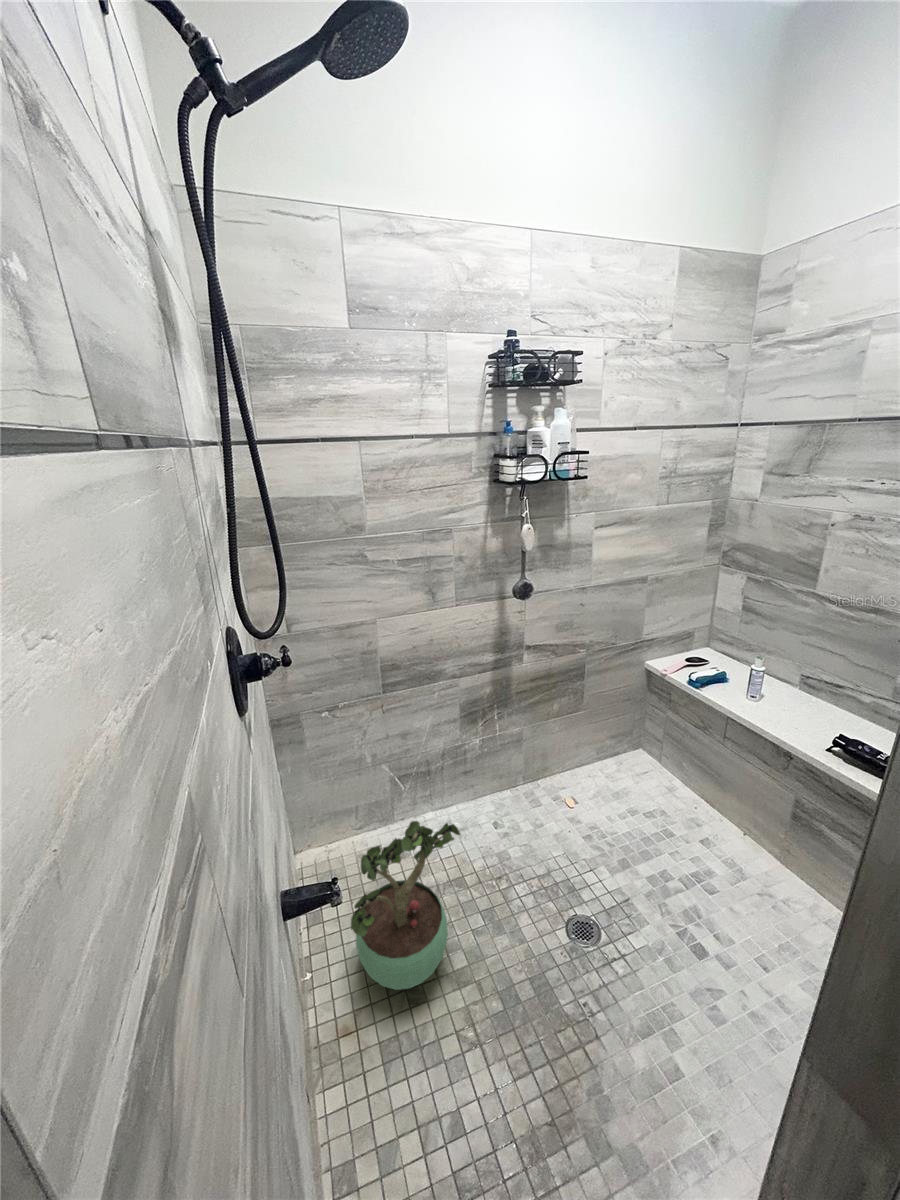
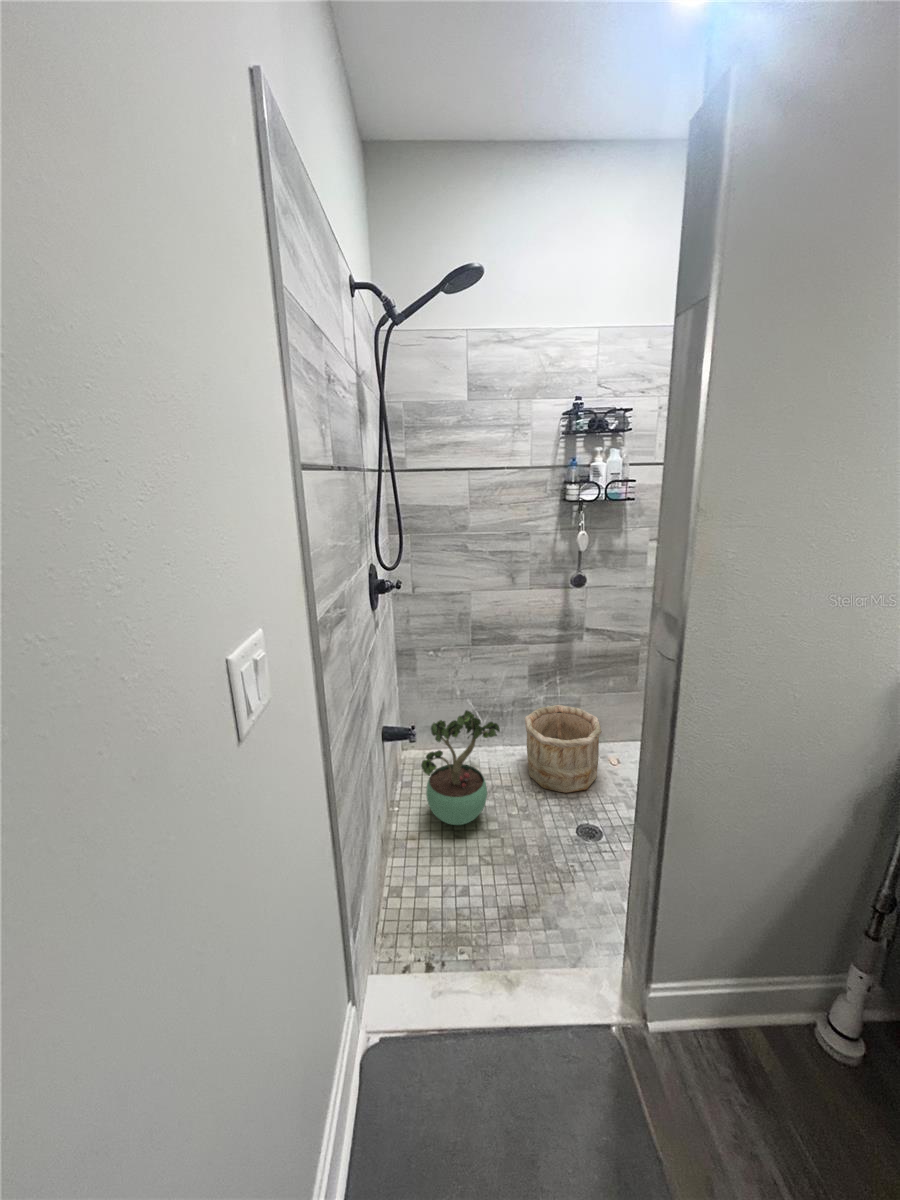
wooden bucket: none [465,747,567,870] -> present [525,705,602,793]

